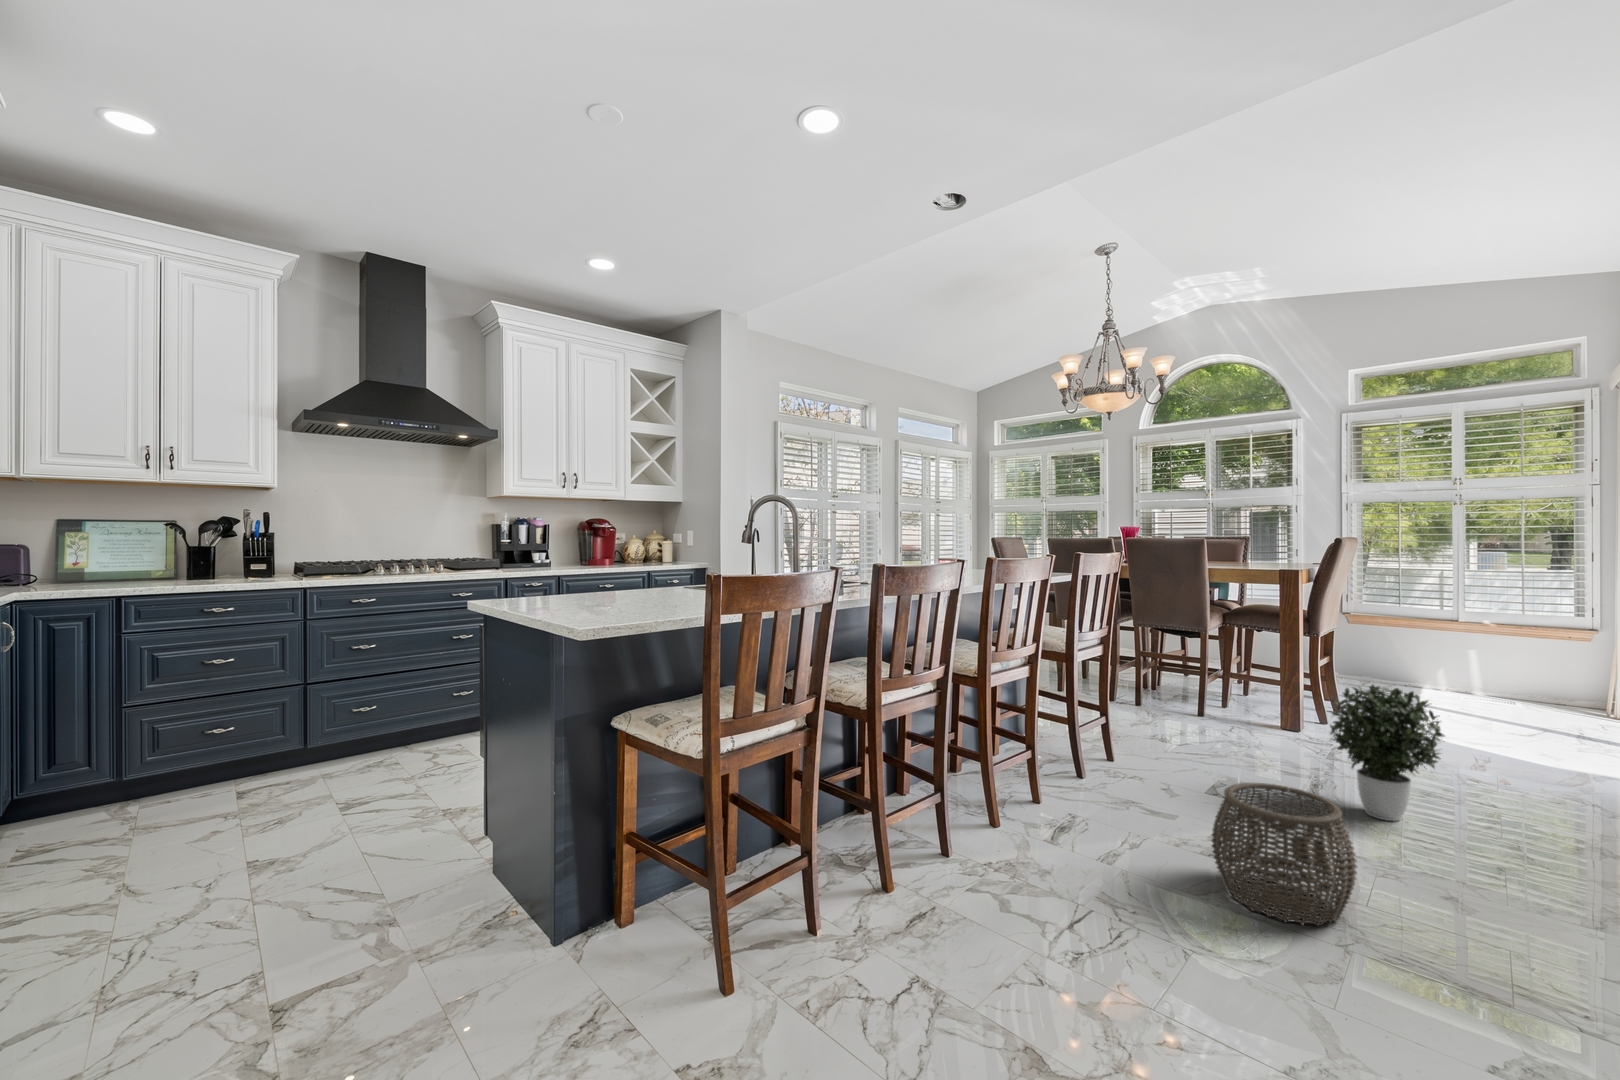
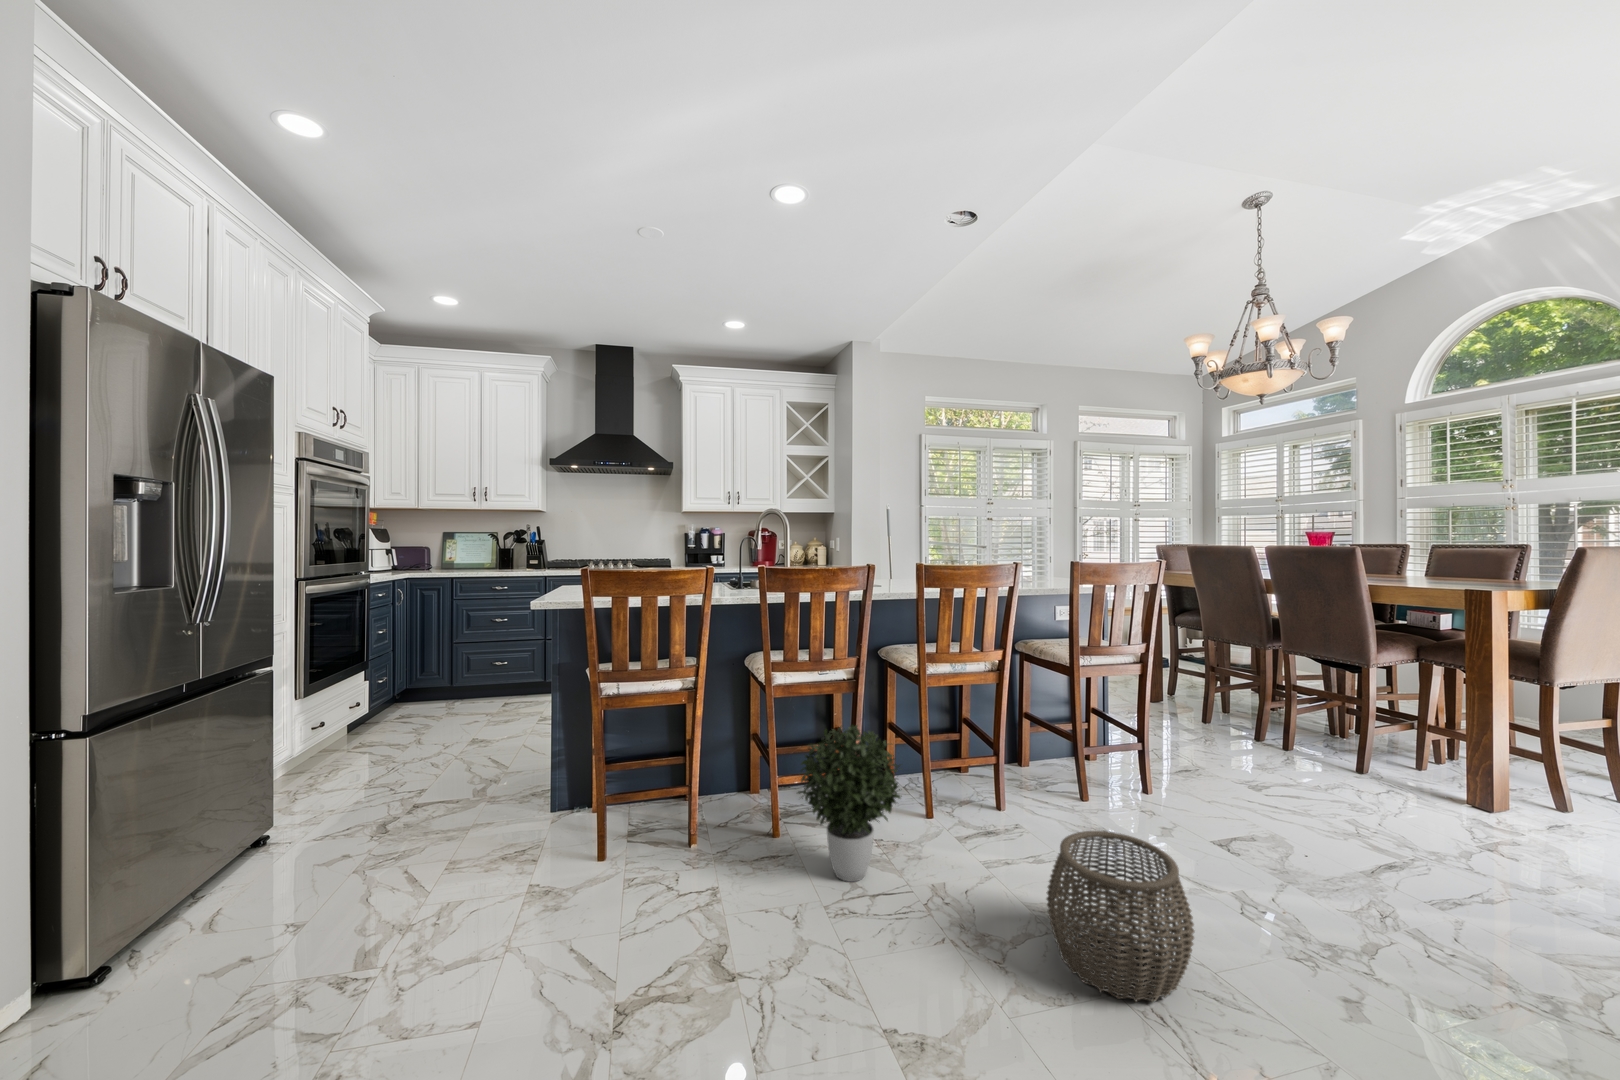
potted plant: present [1330,685,1445,821] -> present [798,724,900,882]

